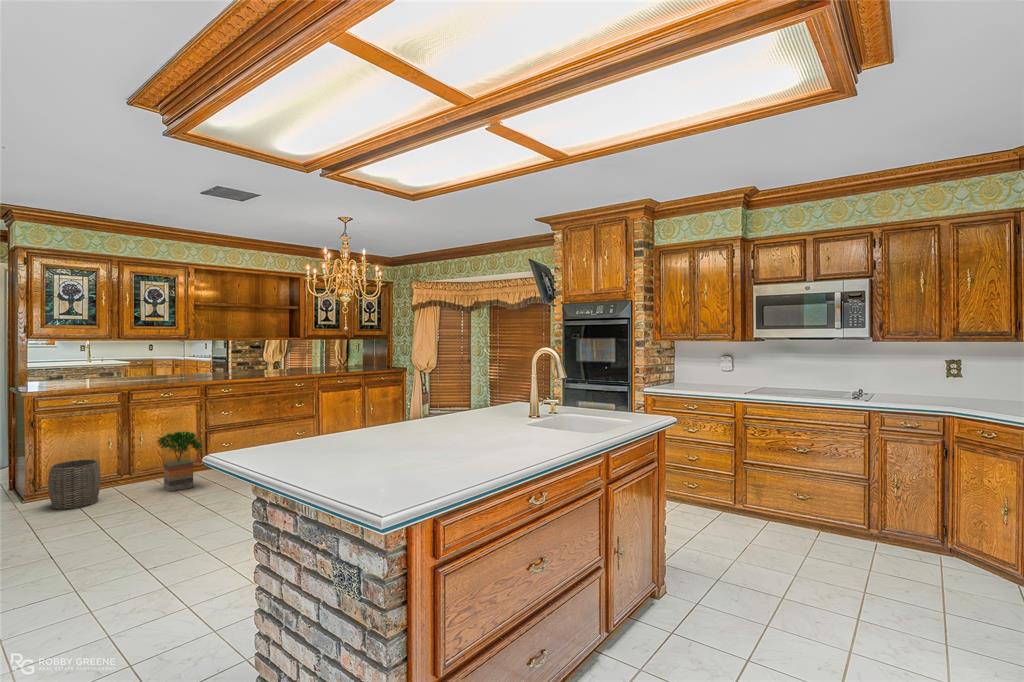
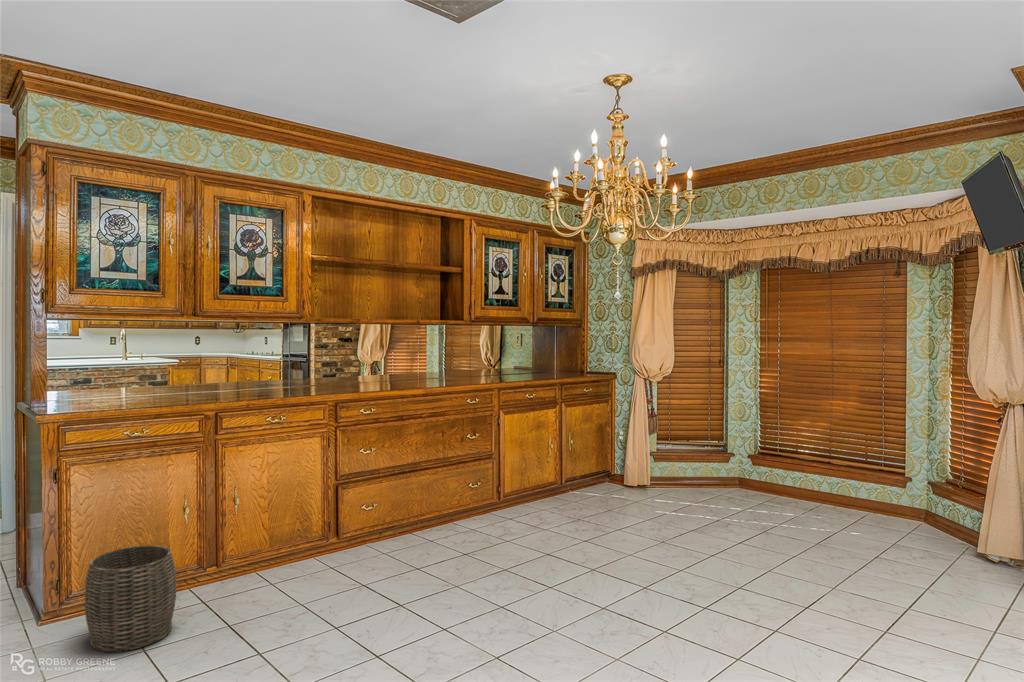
potted tree: present [157,431,202,492] -> none [268,489,351,610]

